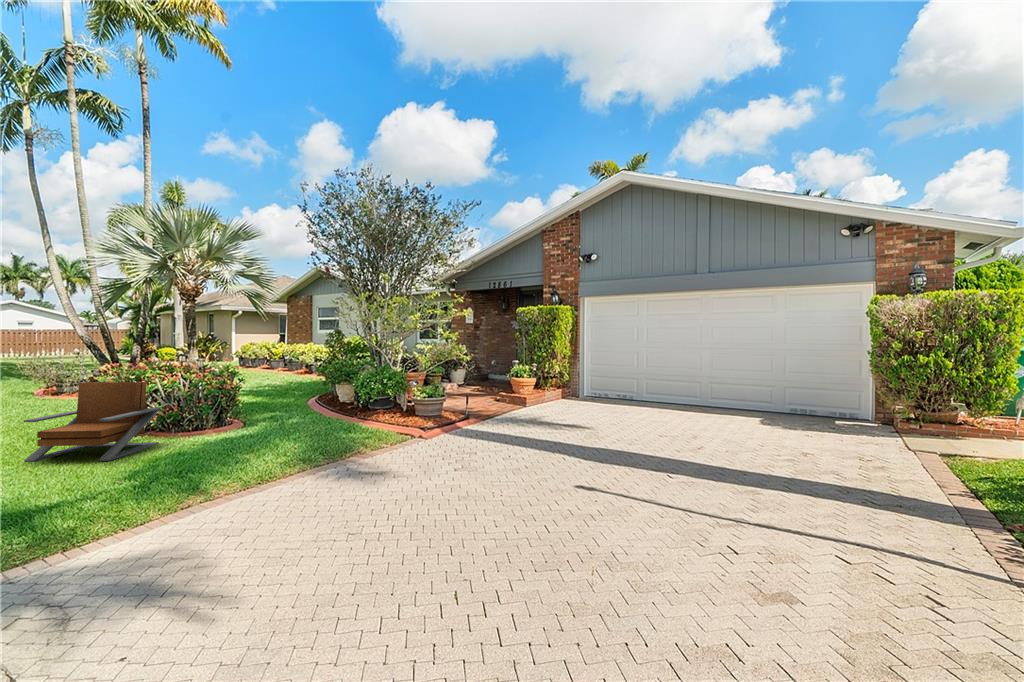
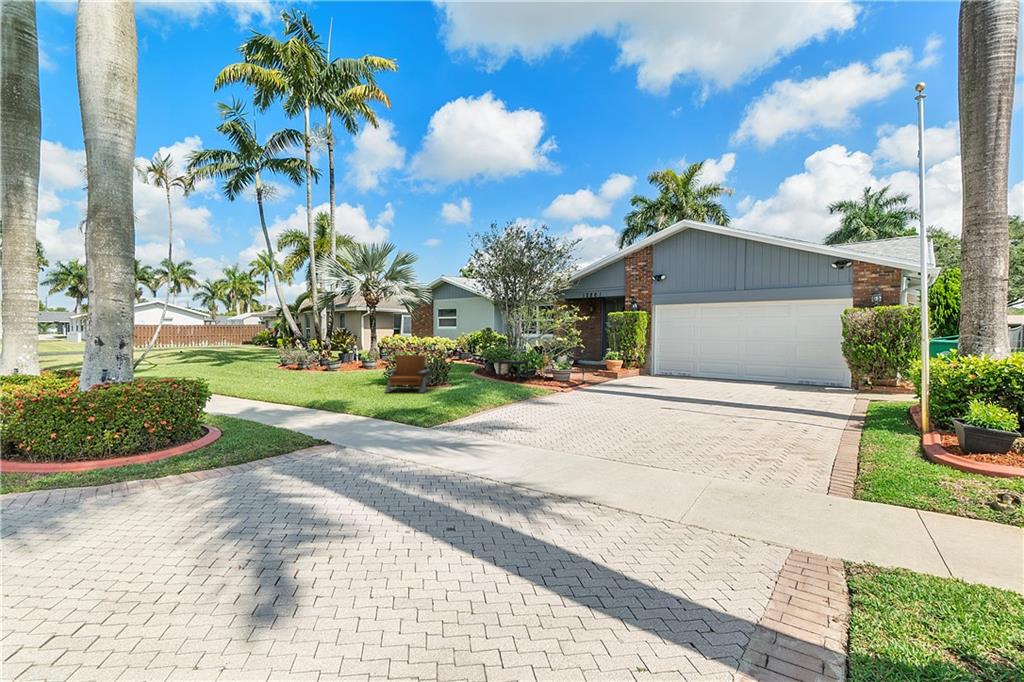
round table: none [320,380,381,420] -> present [497,359,530,382]

